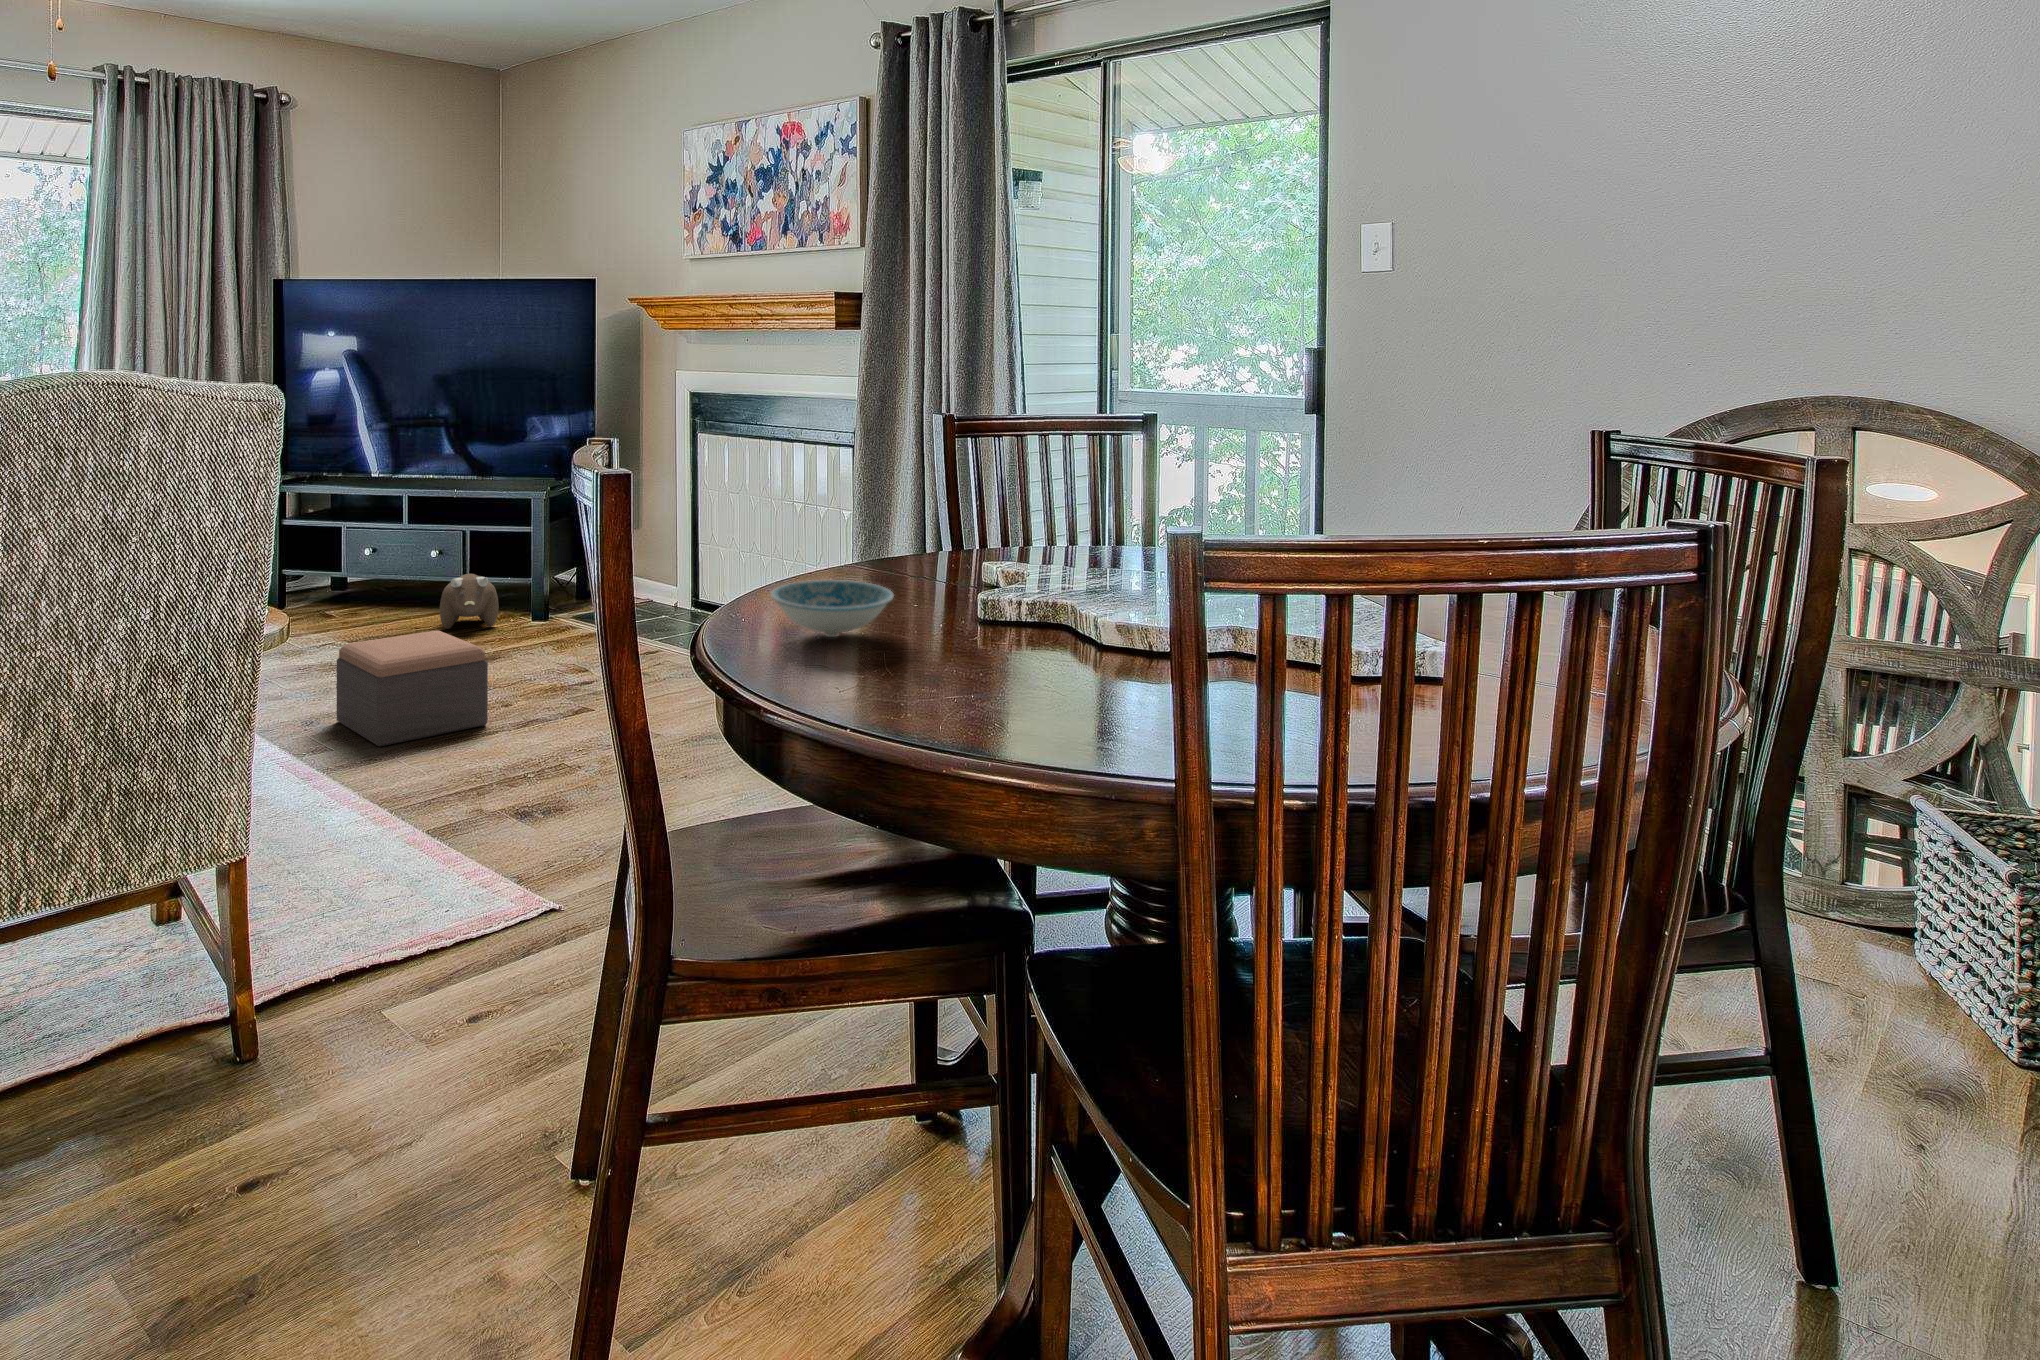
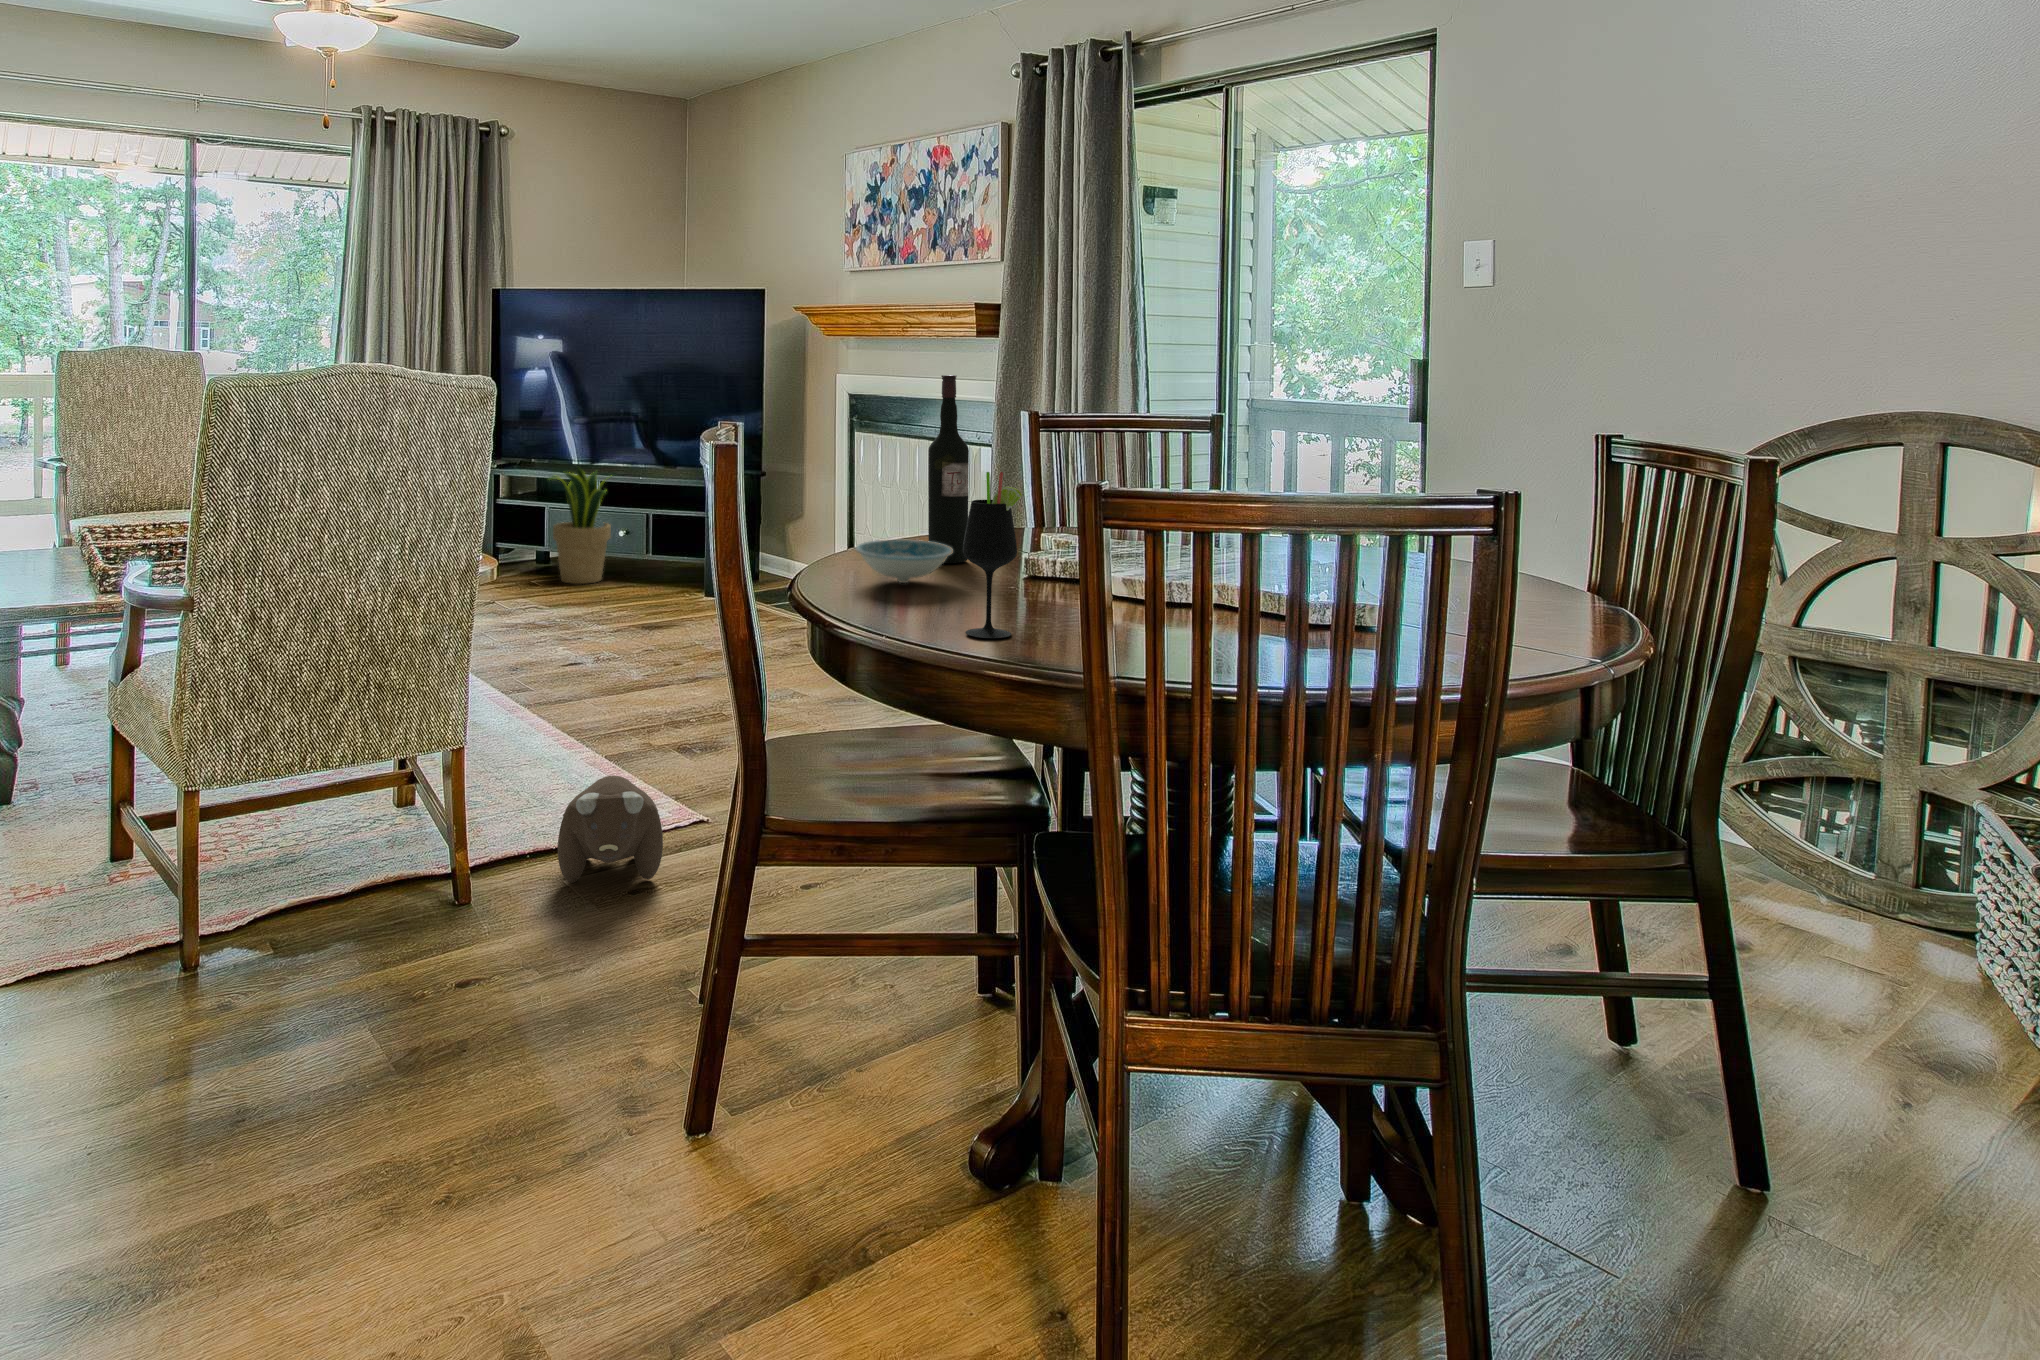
wine bottle: none [848,374,897,604] -> present [928,375,969,563]
potted plant: none [342,479,426,612] -> present [549,468,611,584]
wine glass: none [941,503,1021,722] -> present [963,472,1022,638]
plush toy: present [440,574,499,629] -> present [558,776,663,883]
footstool: present [337,631,488,747] -> none [537,596,662,691]

